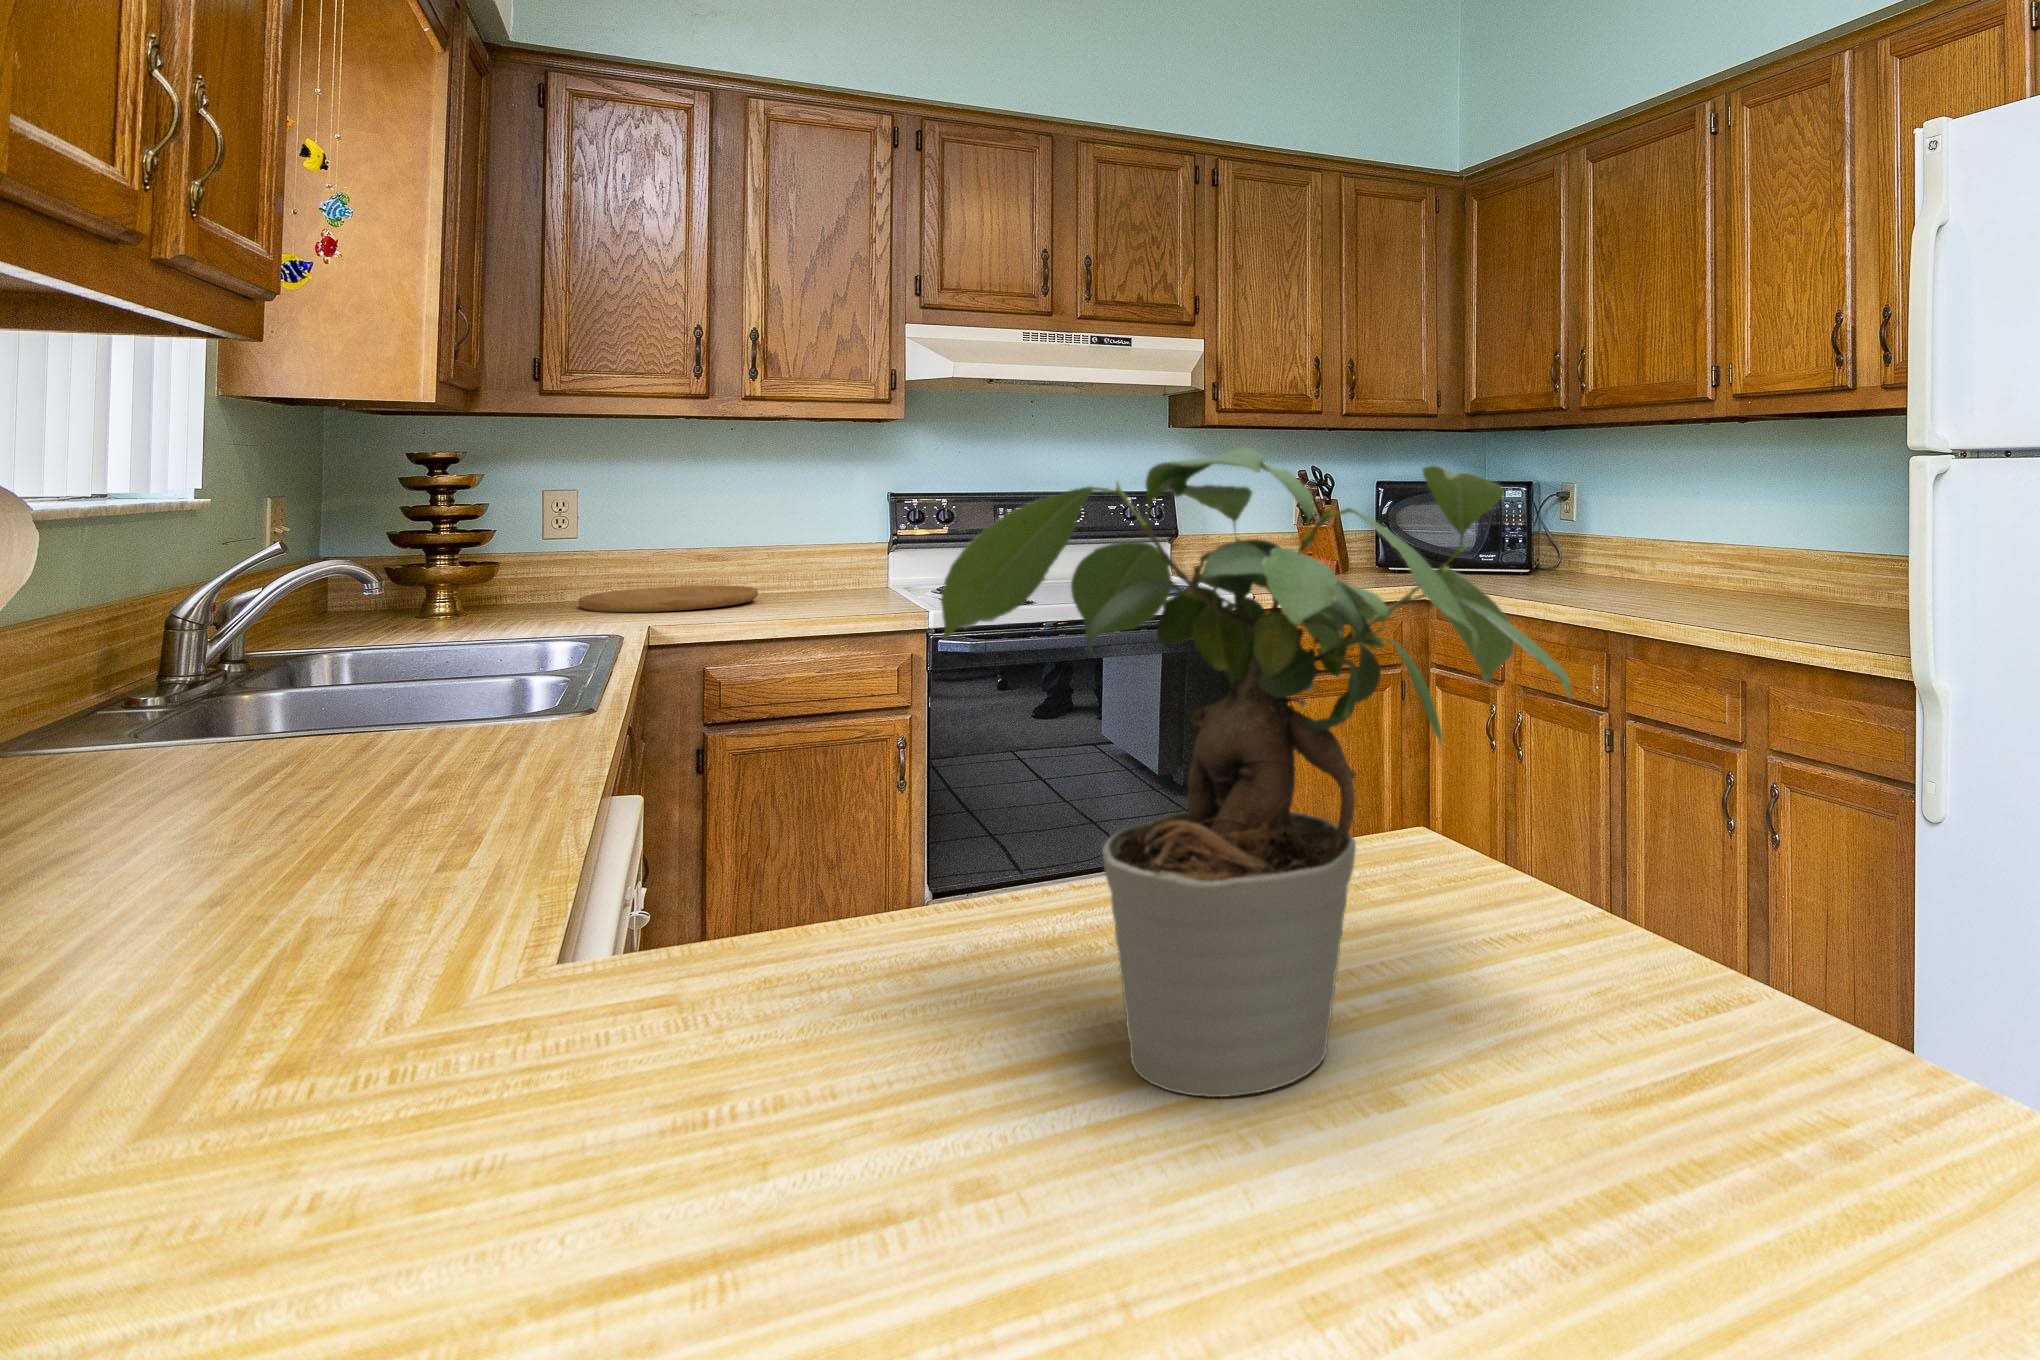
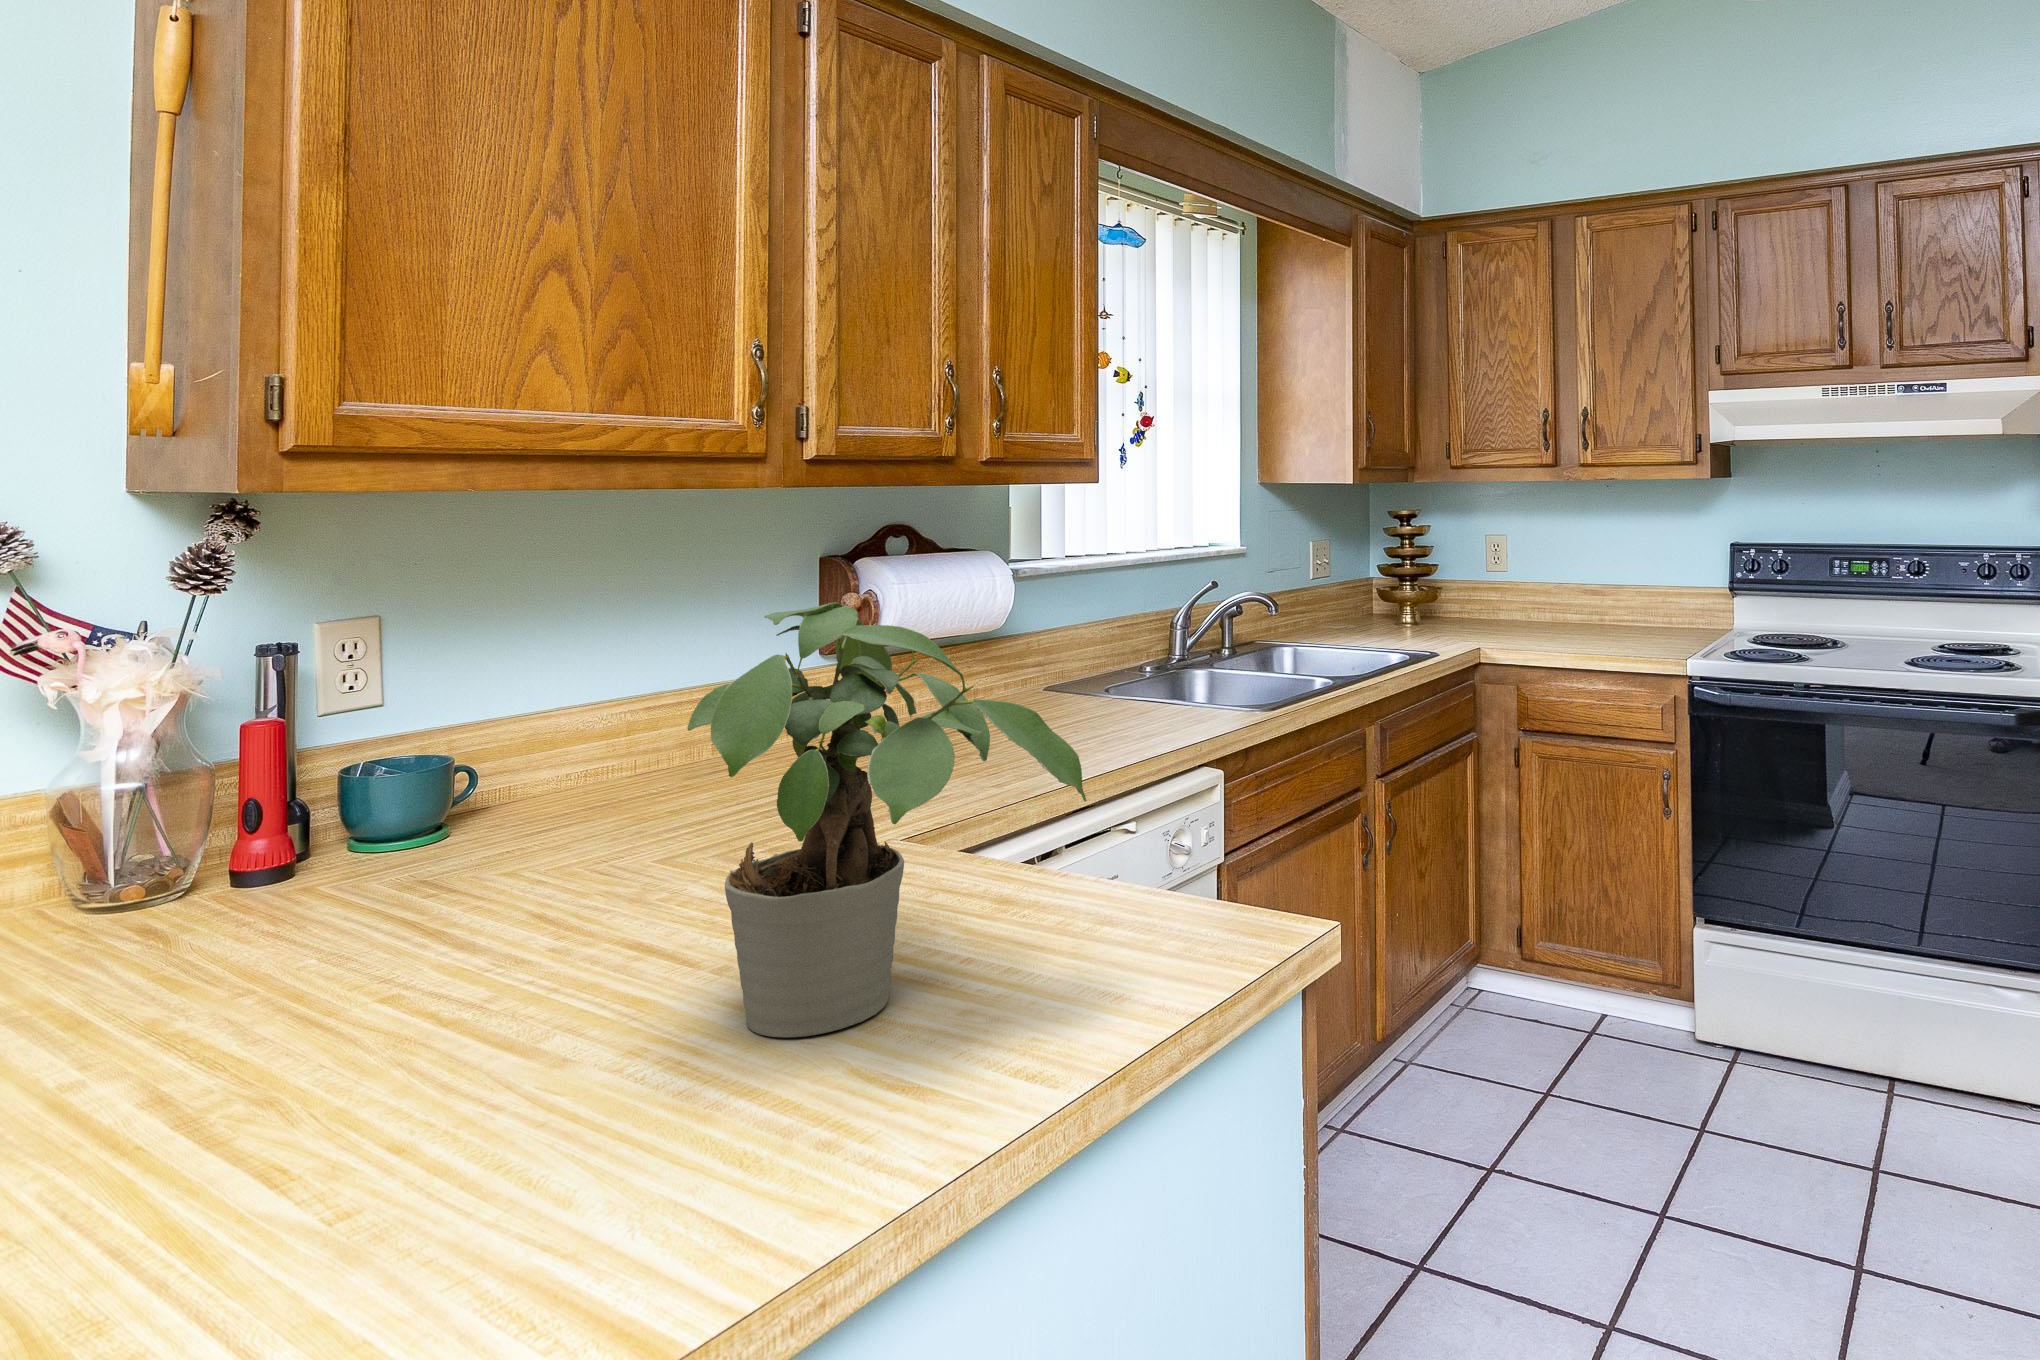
cutting board: present [578,586,758,612] -> none [1486,615,1613,636]

